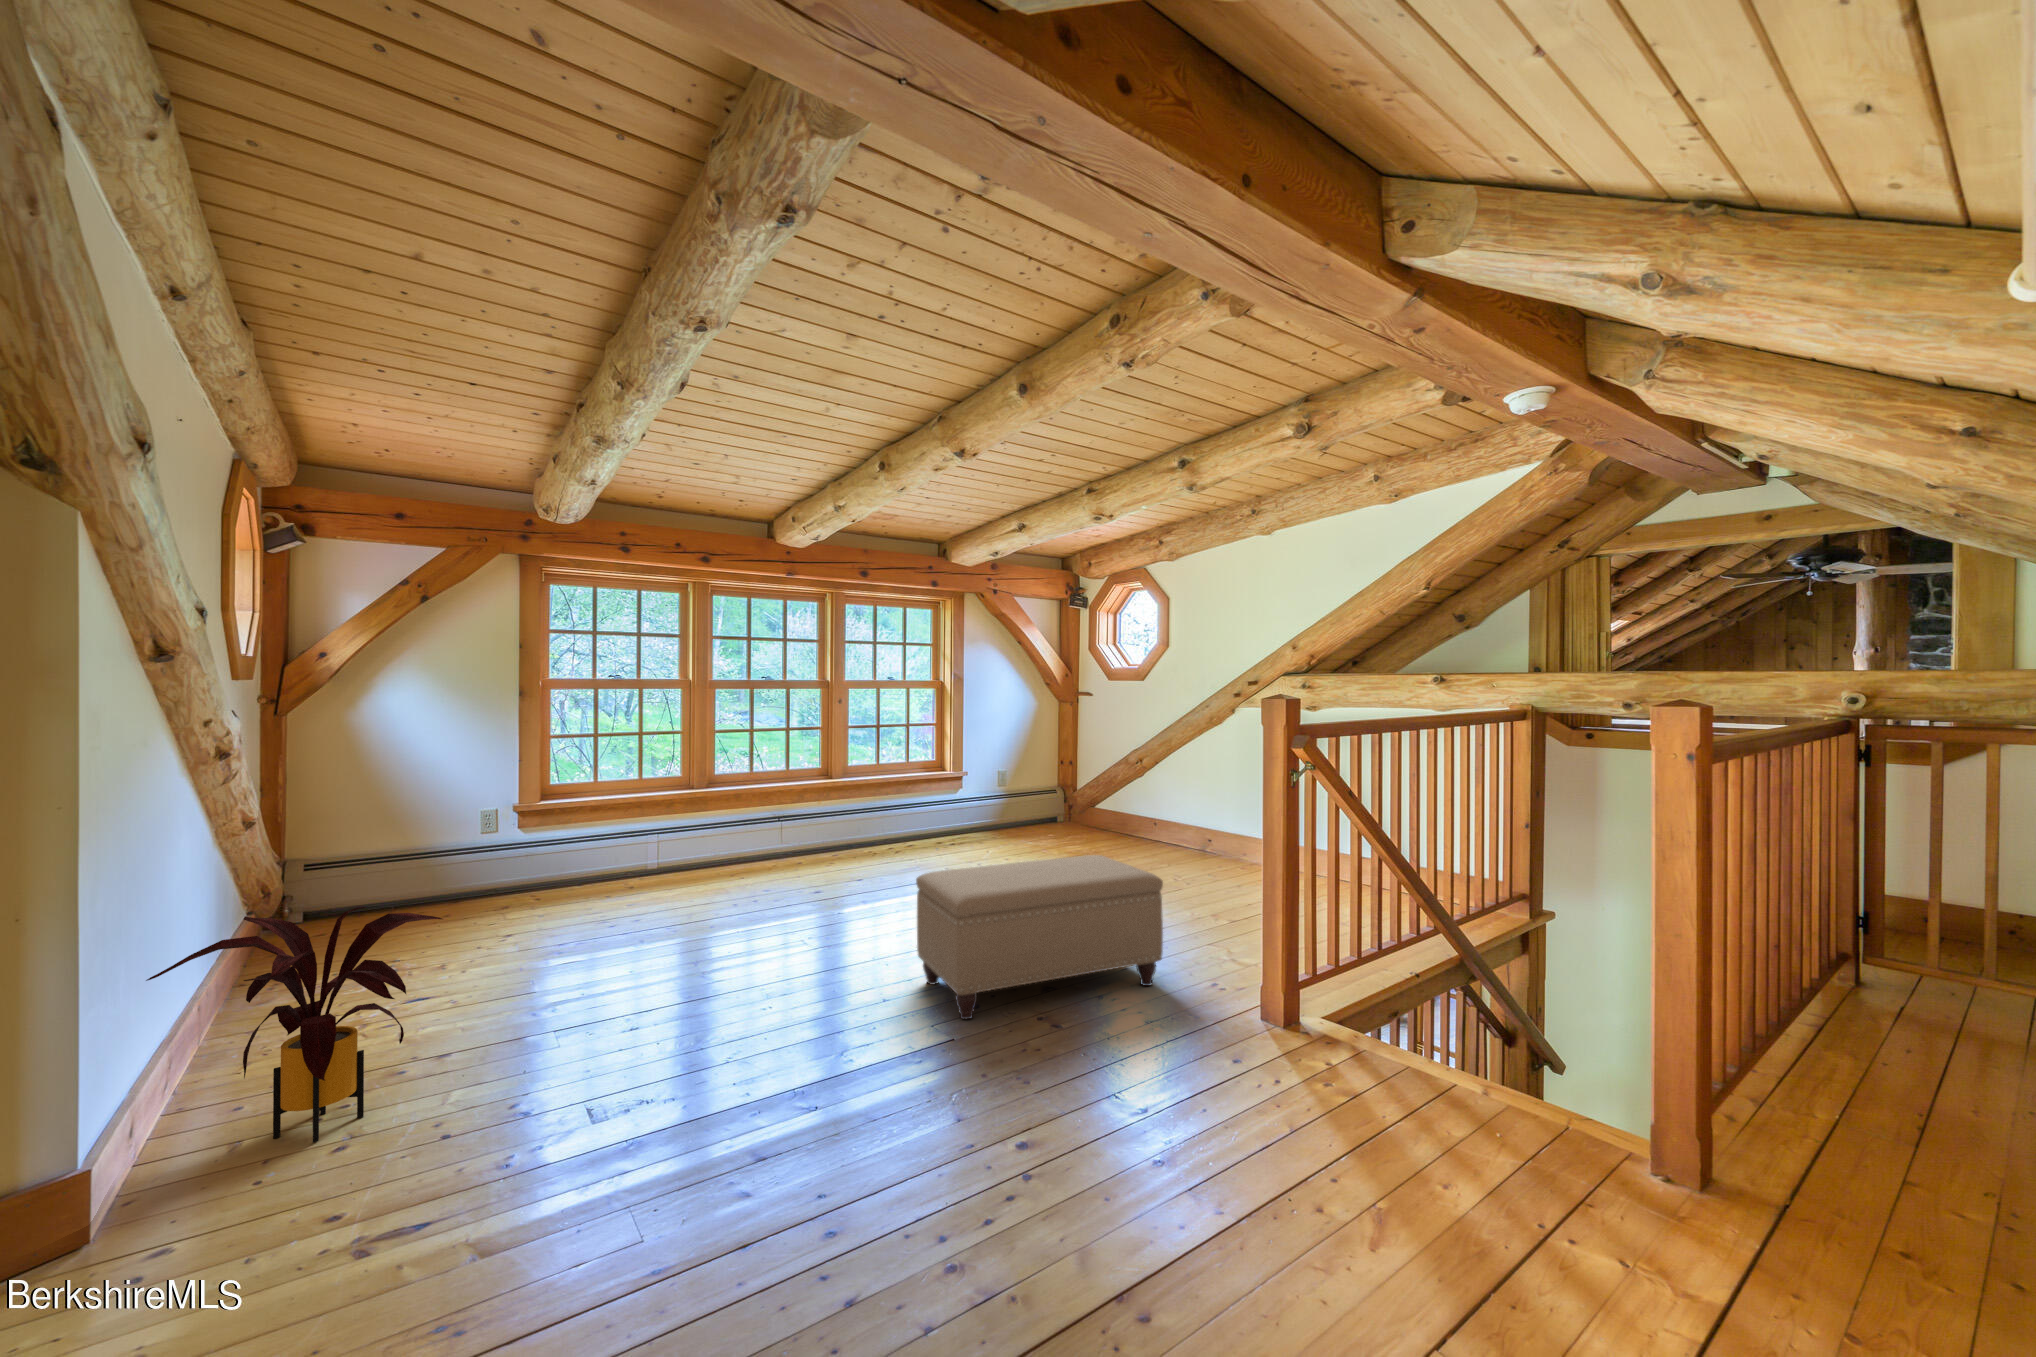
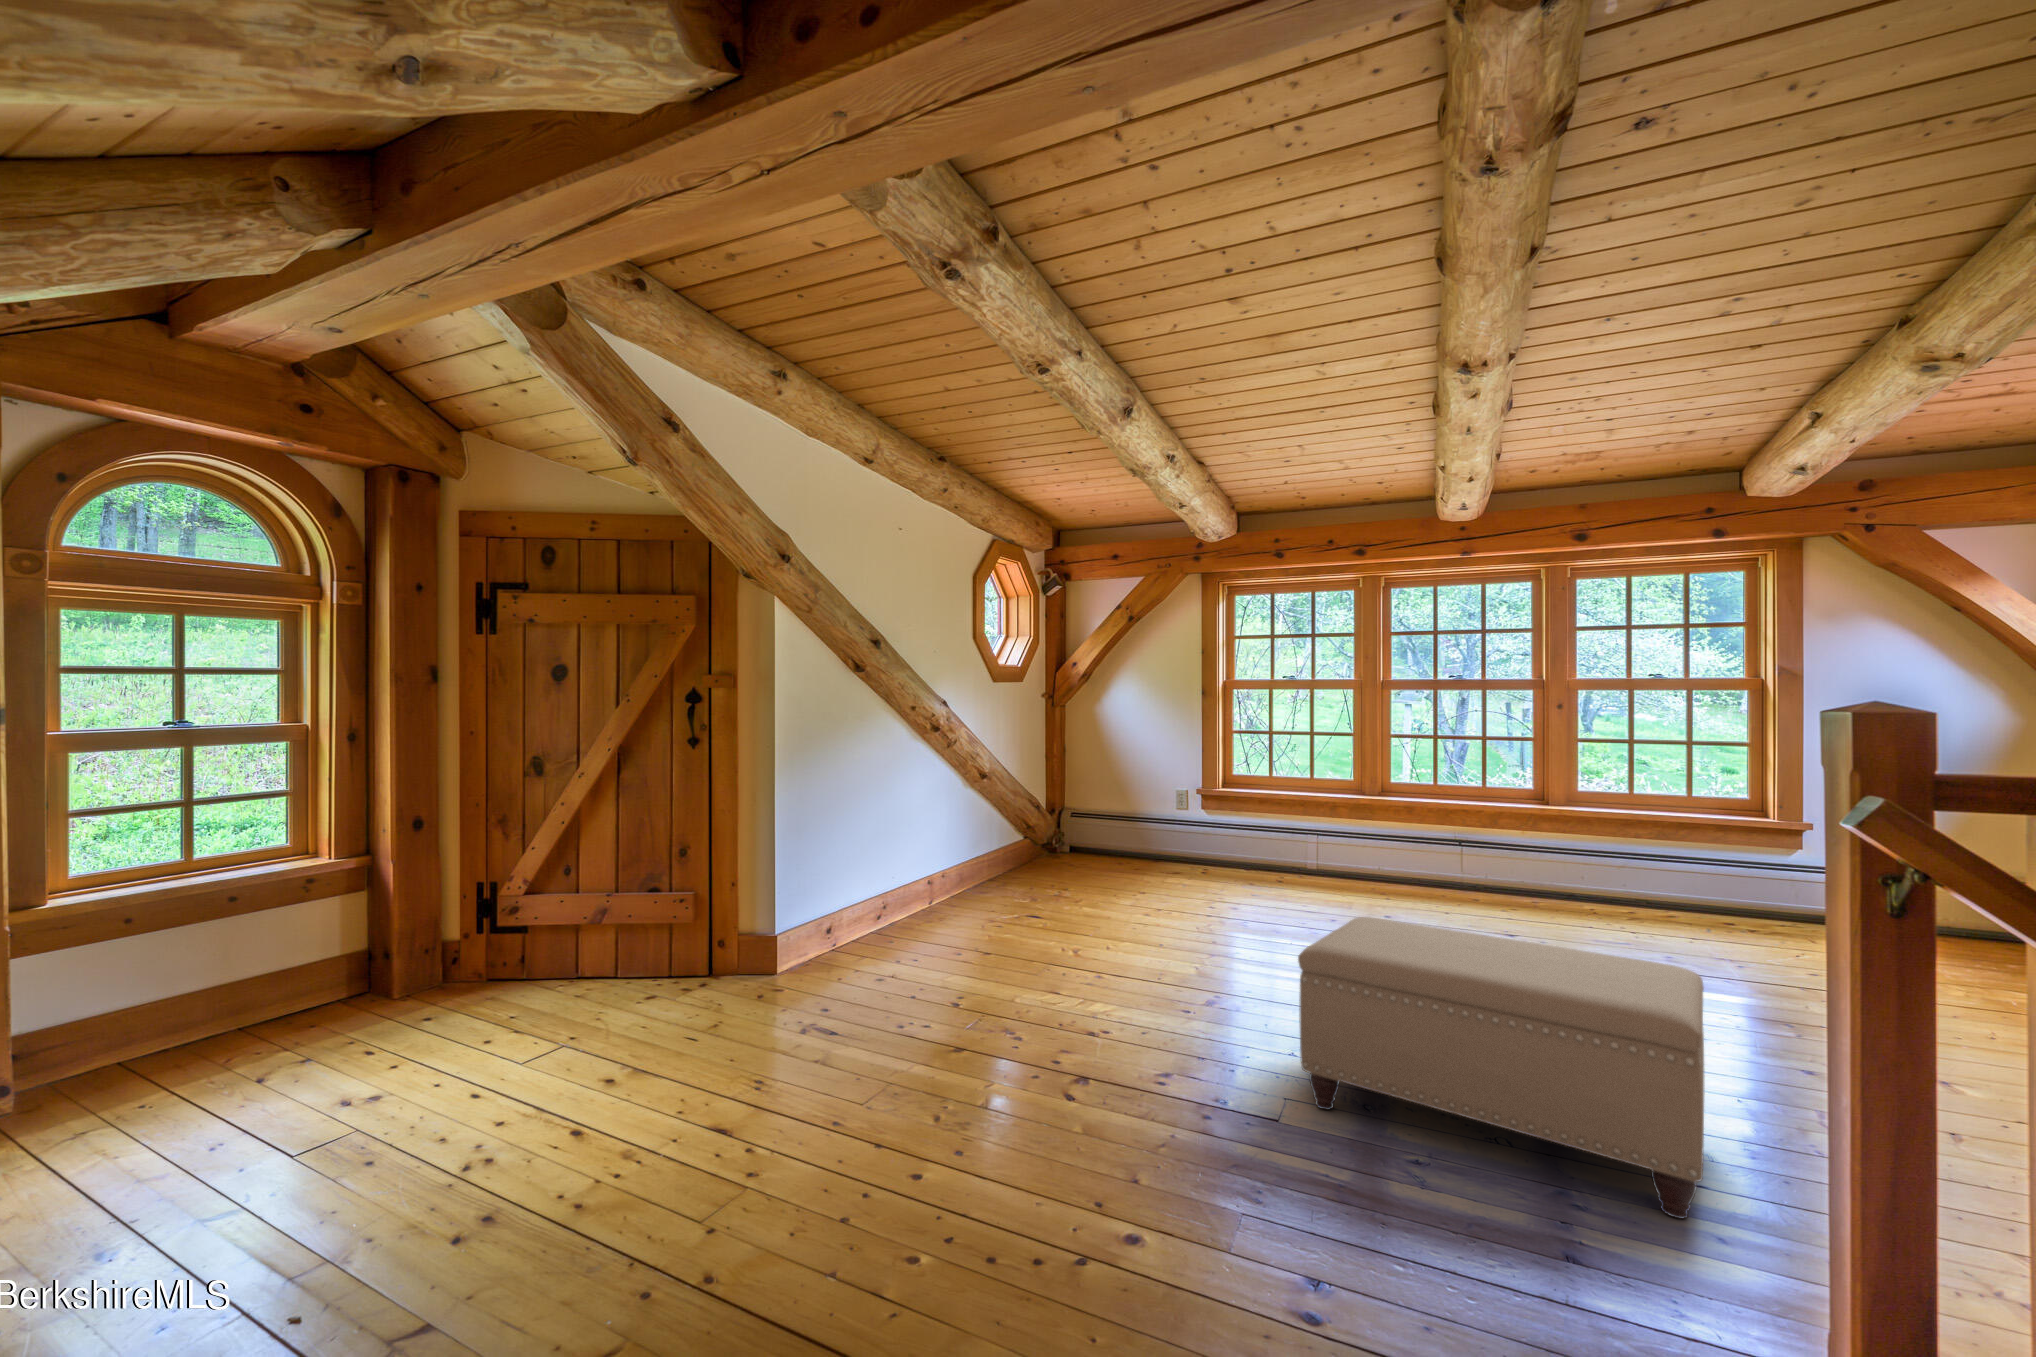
house plant: present [146,907,442,1142] -> none [827,824,966,973]

